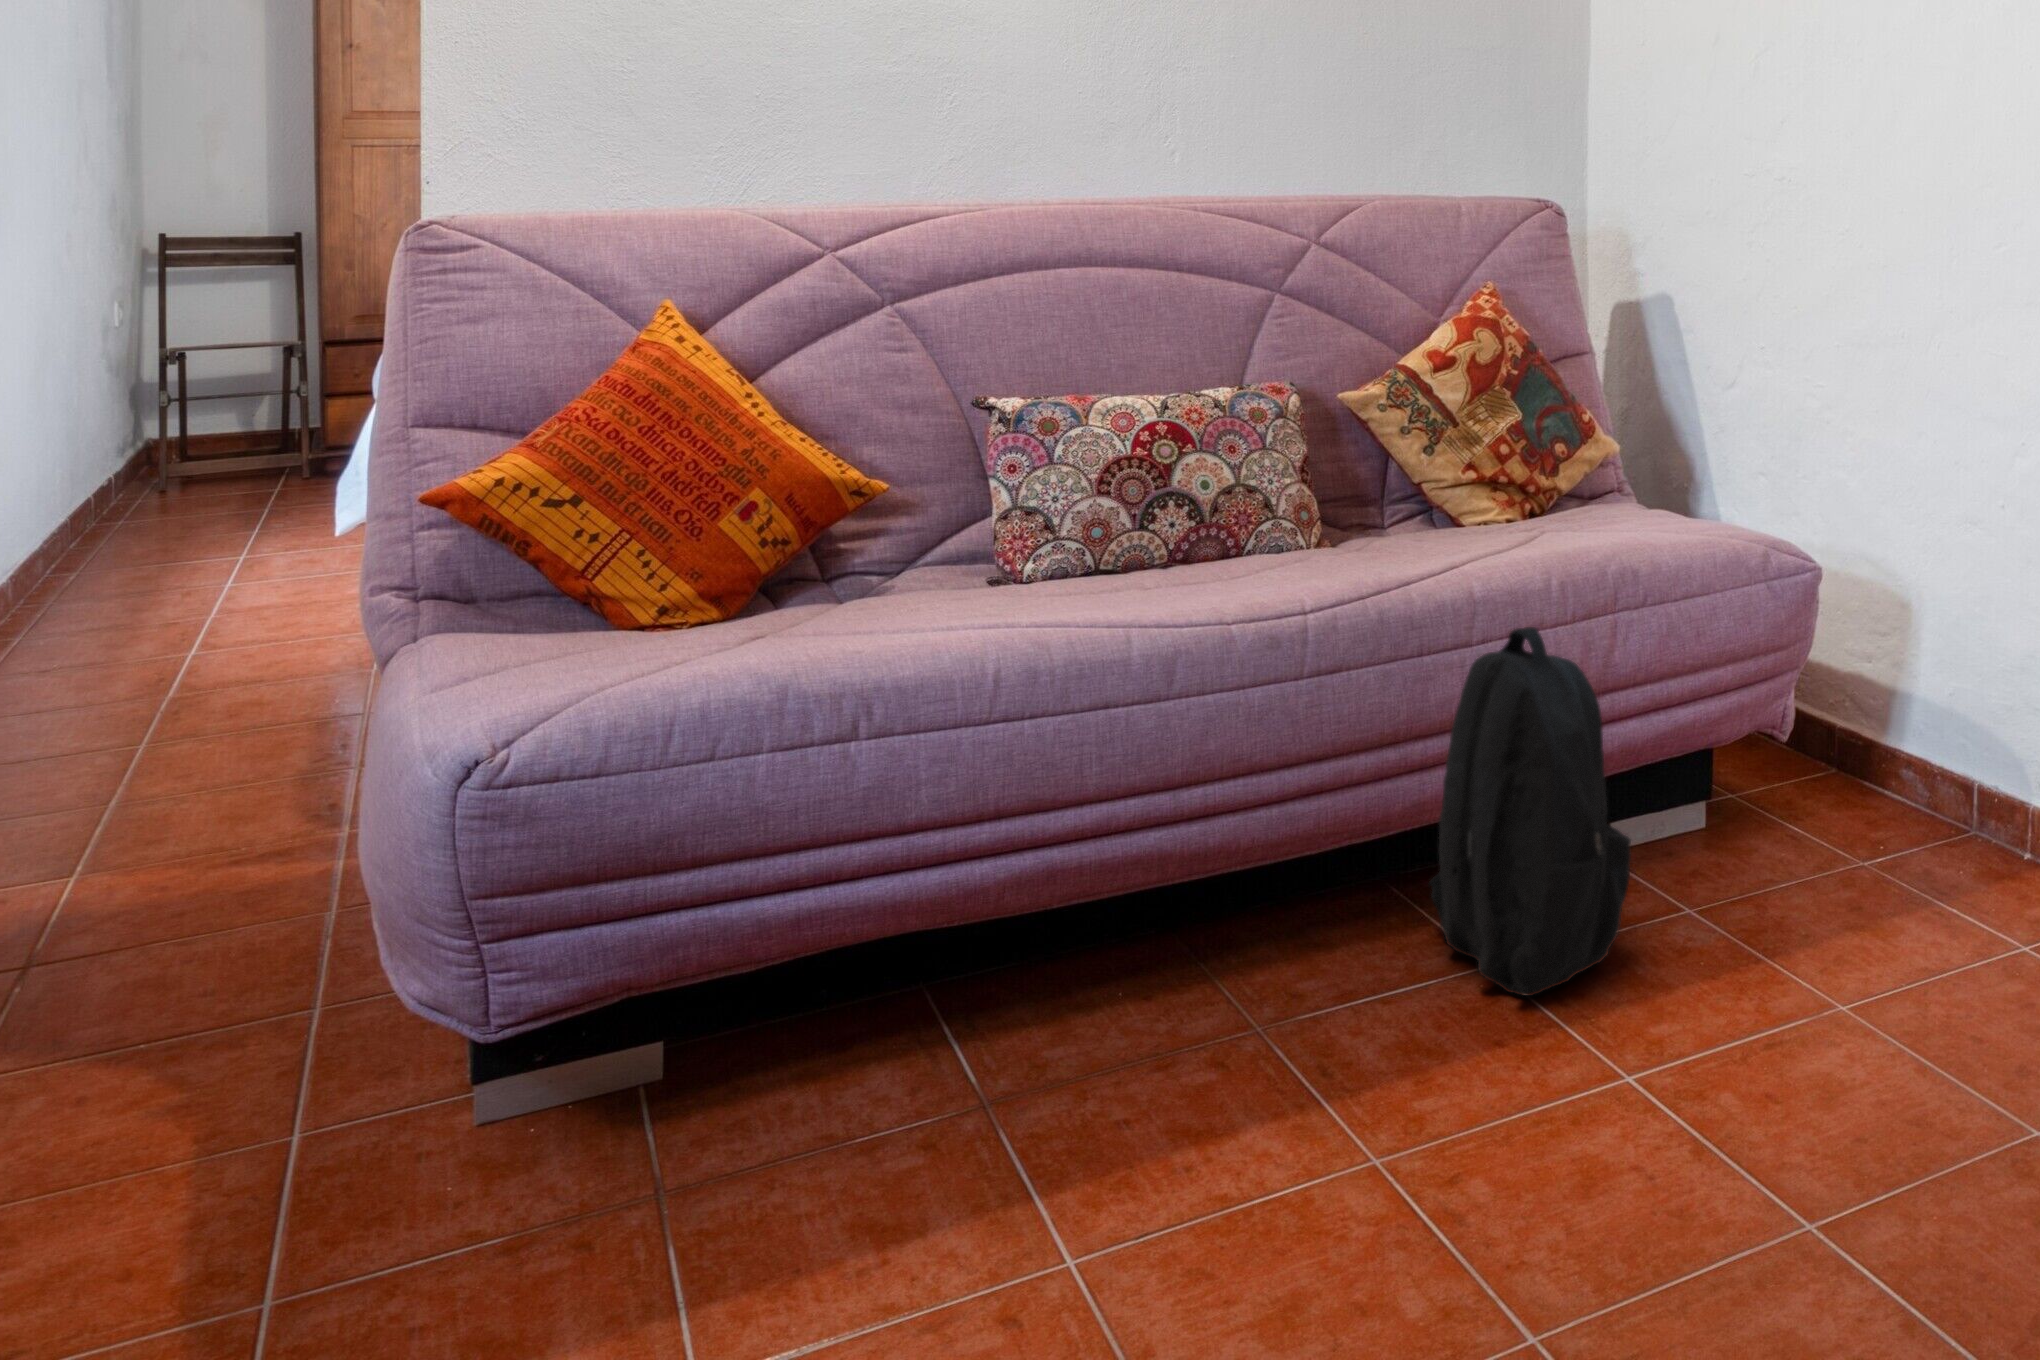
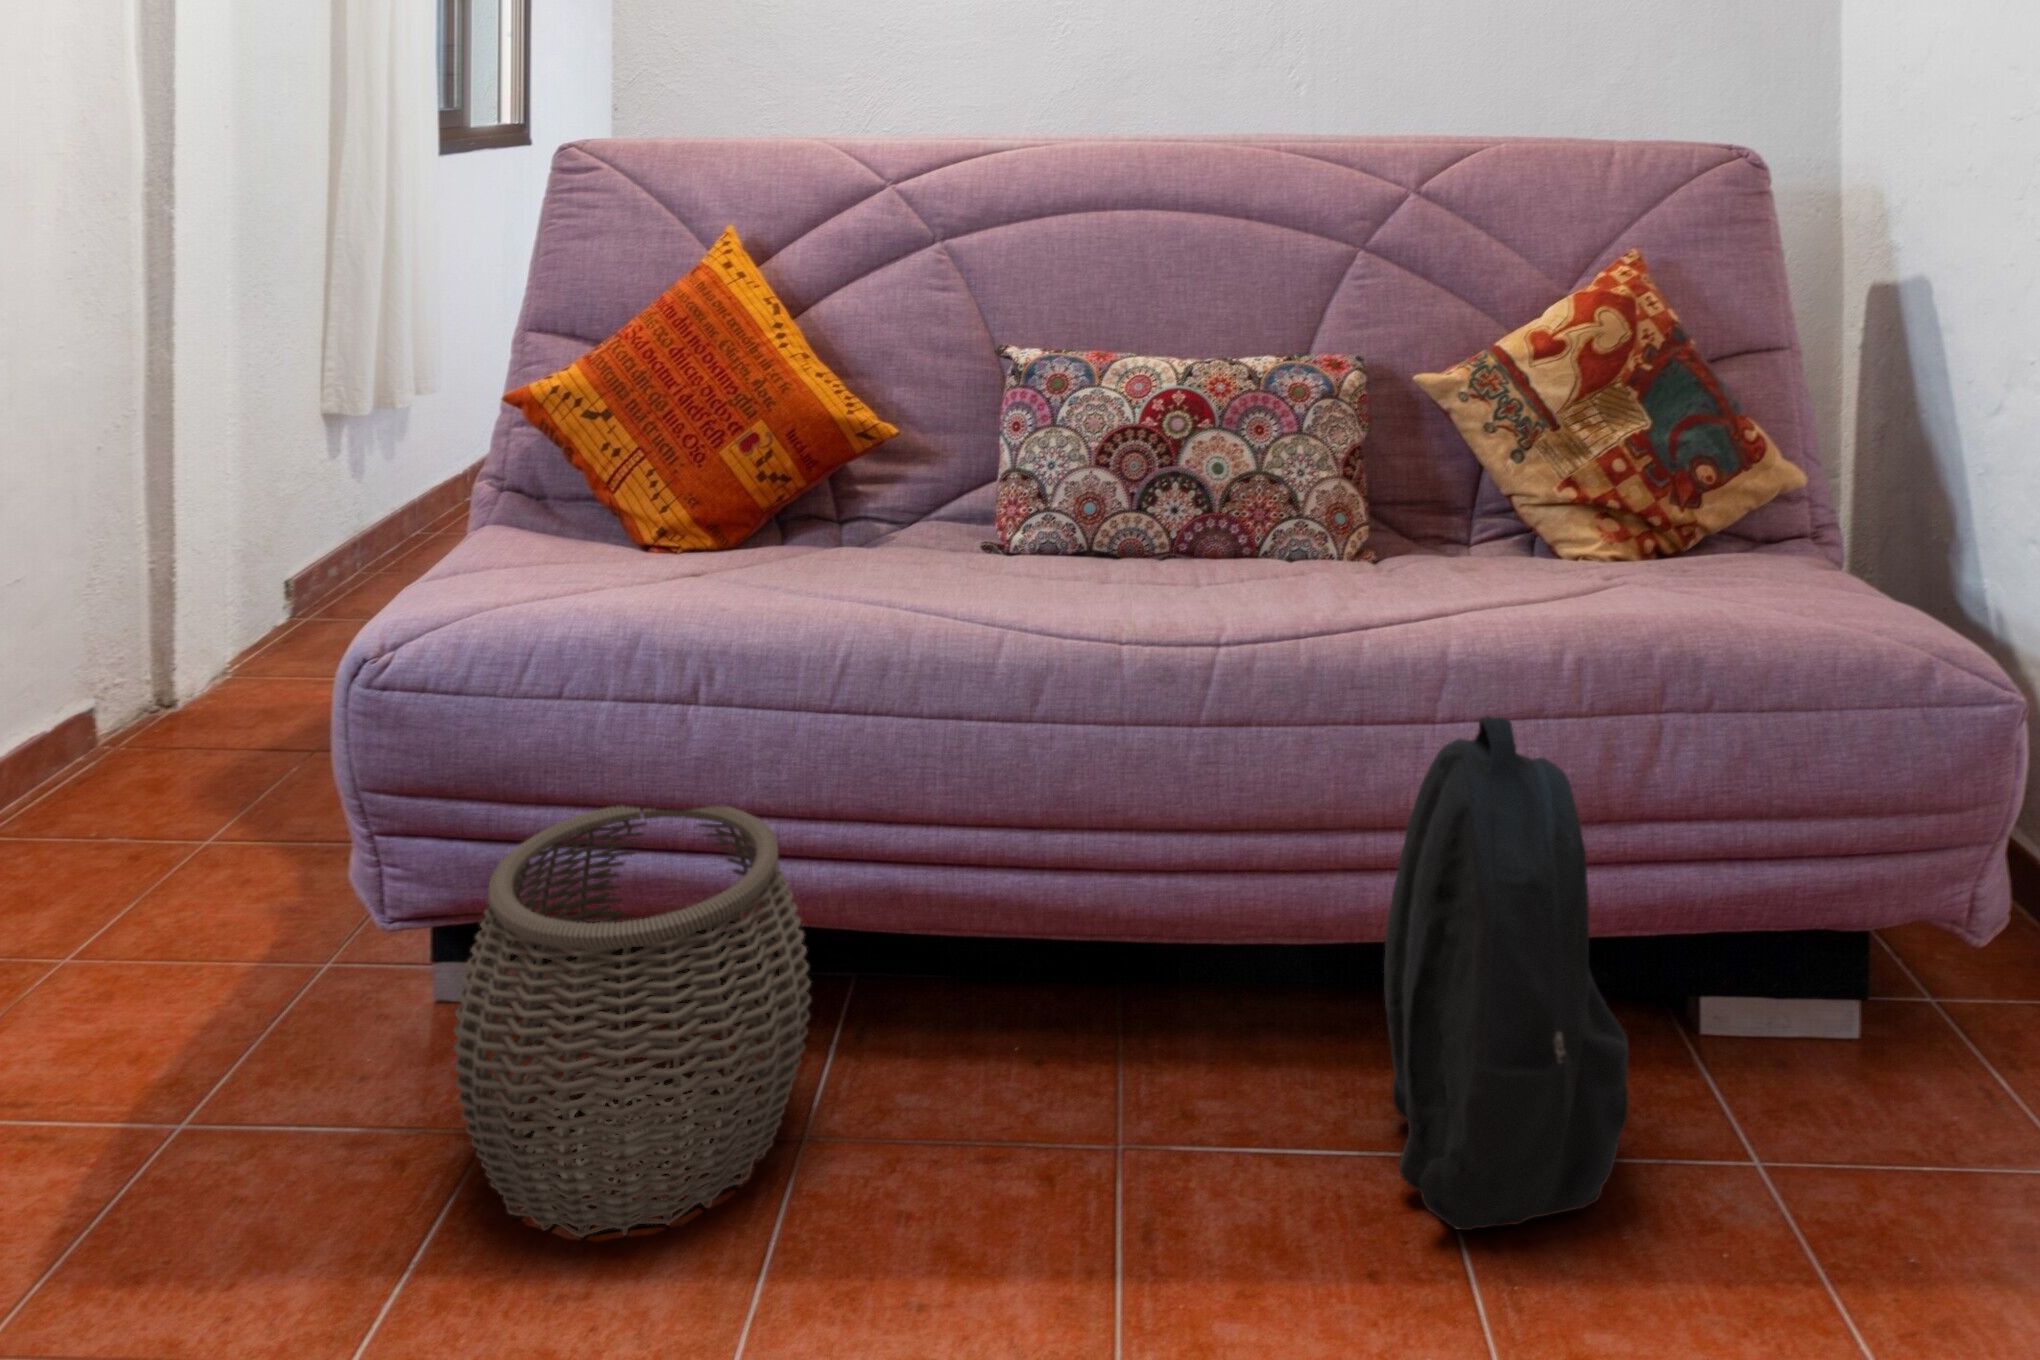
woven basket: none [679,827,1015,1214] -> present [454,806,811,1237]

